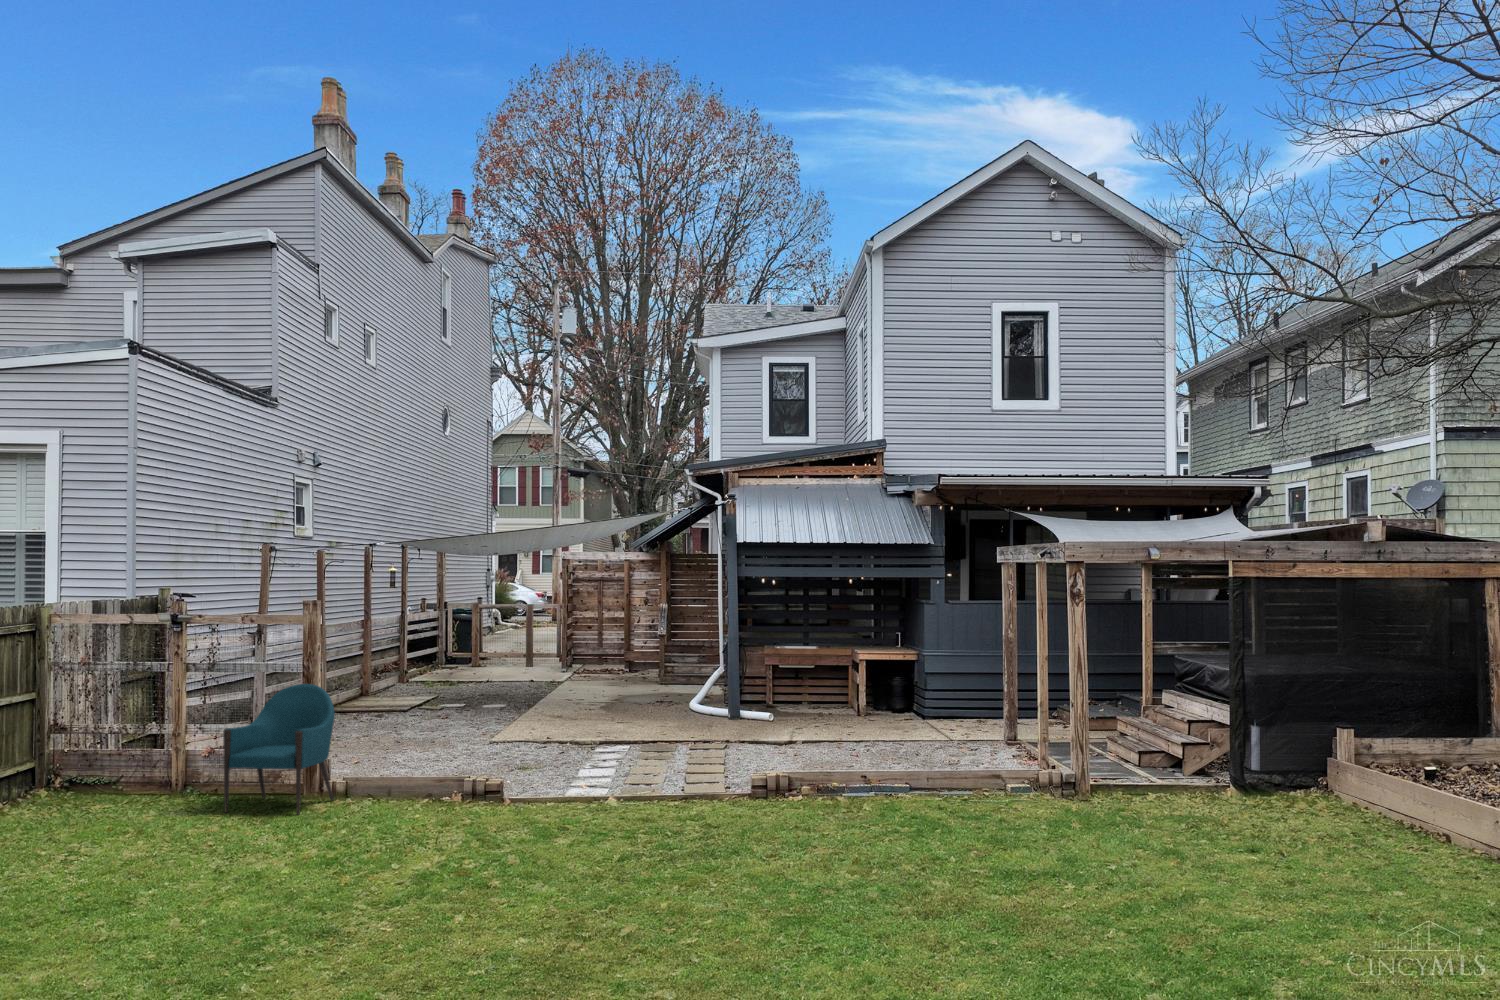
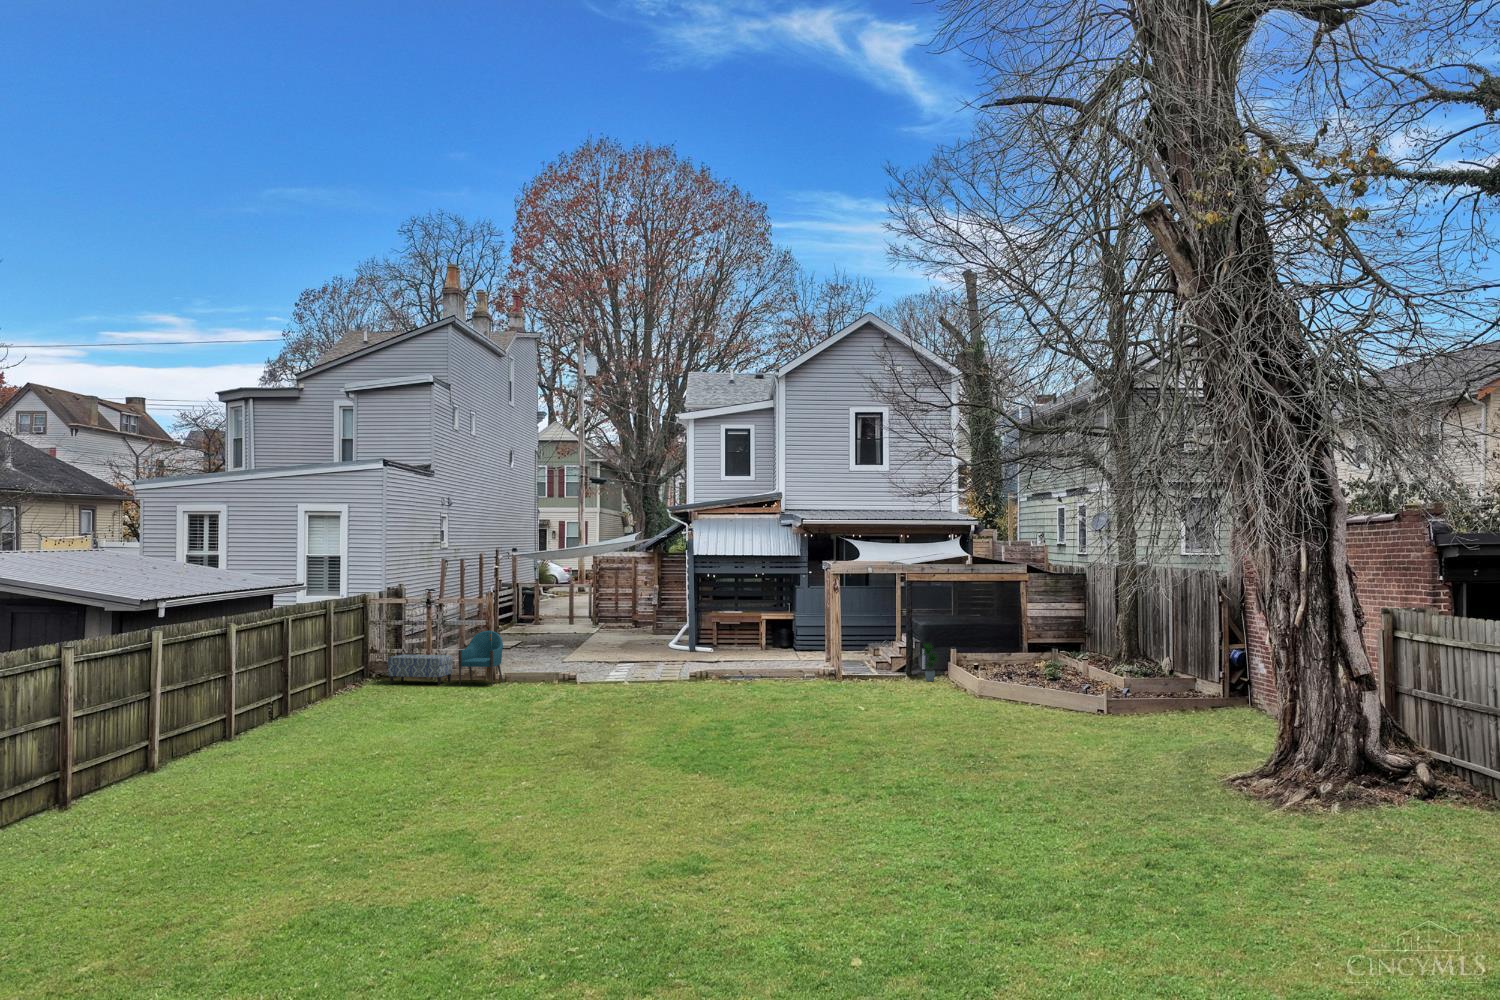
potted plant: none [1260,710,1323,802] -> present [922,643,937,681]
bench: none [67,736,222,811] -> present [388,654,453,685]

